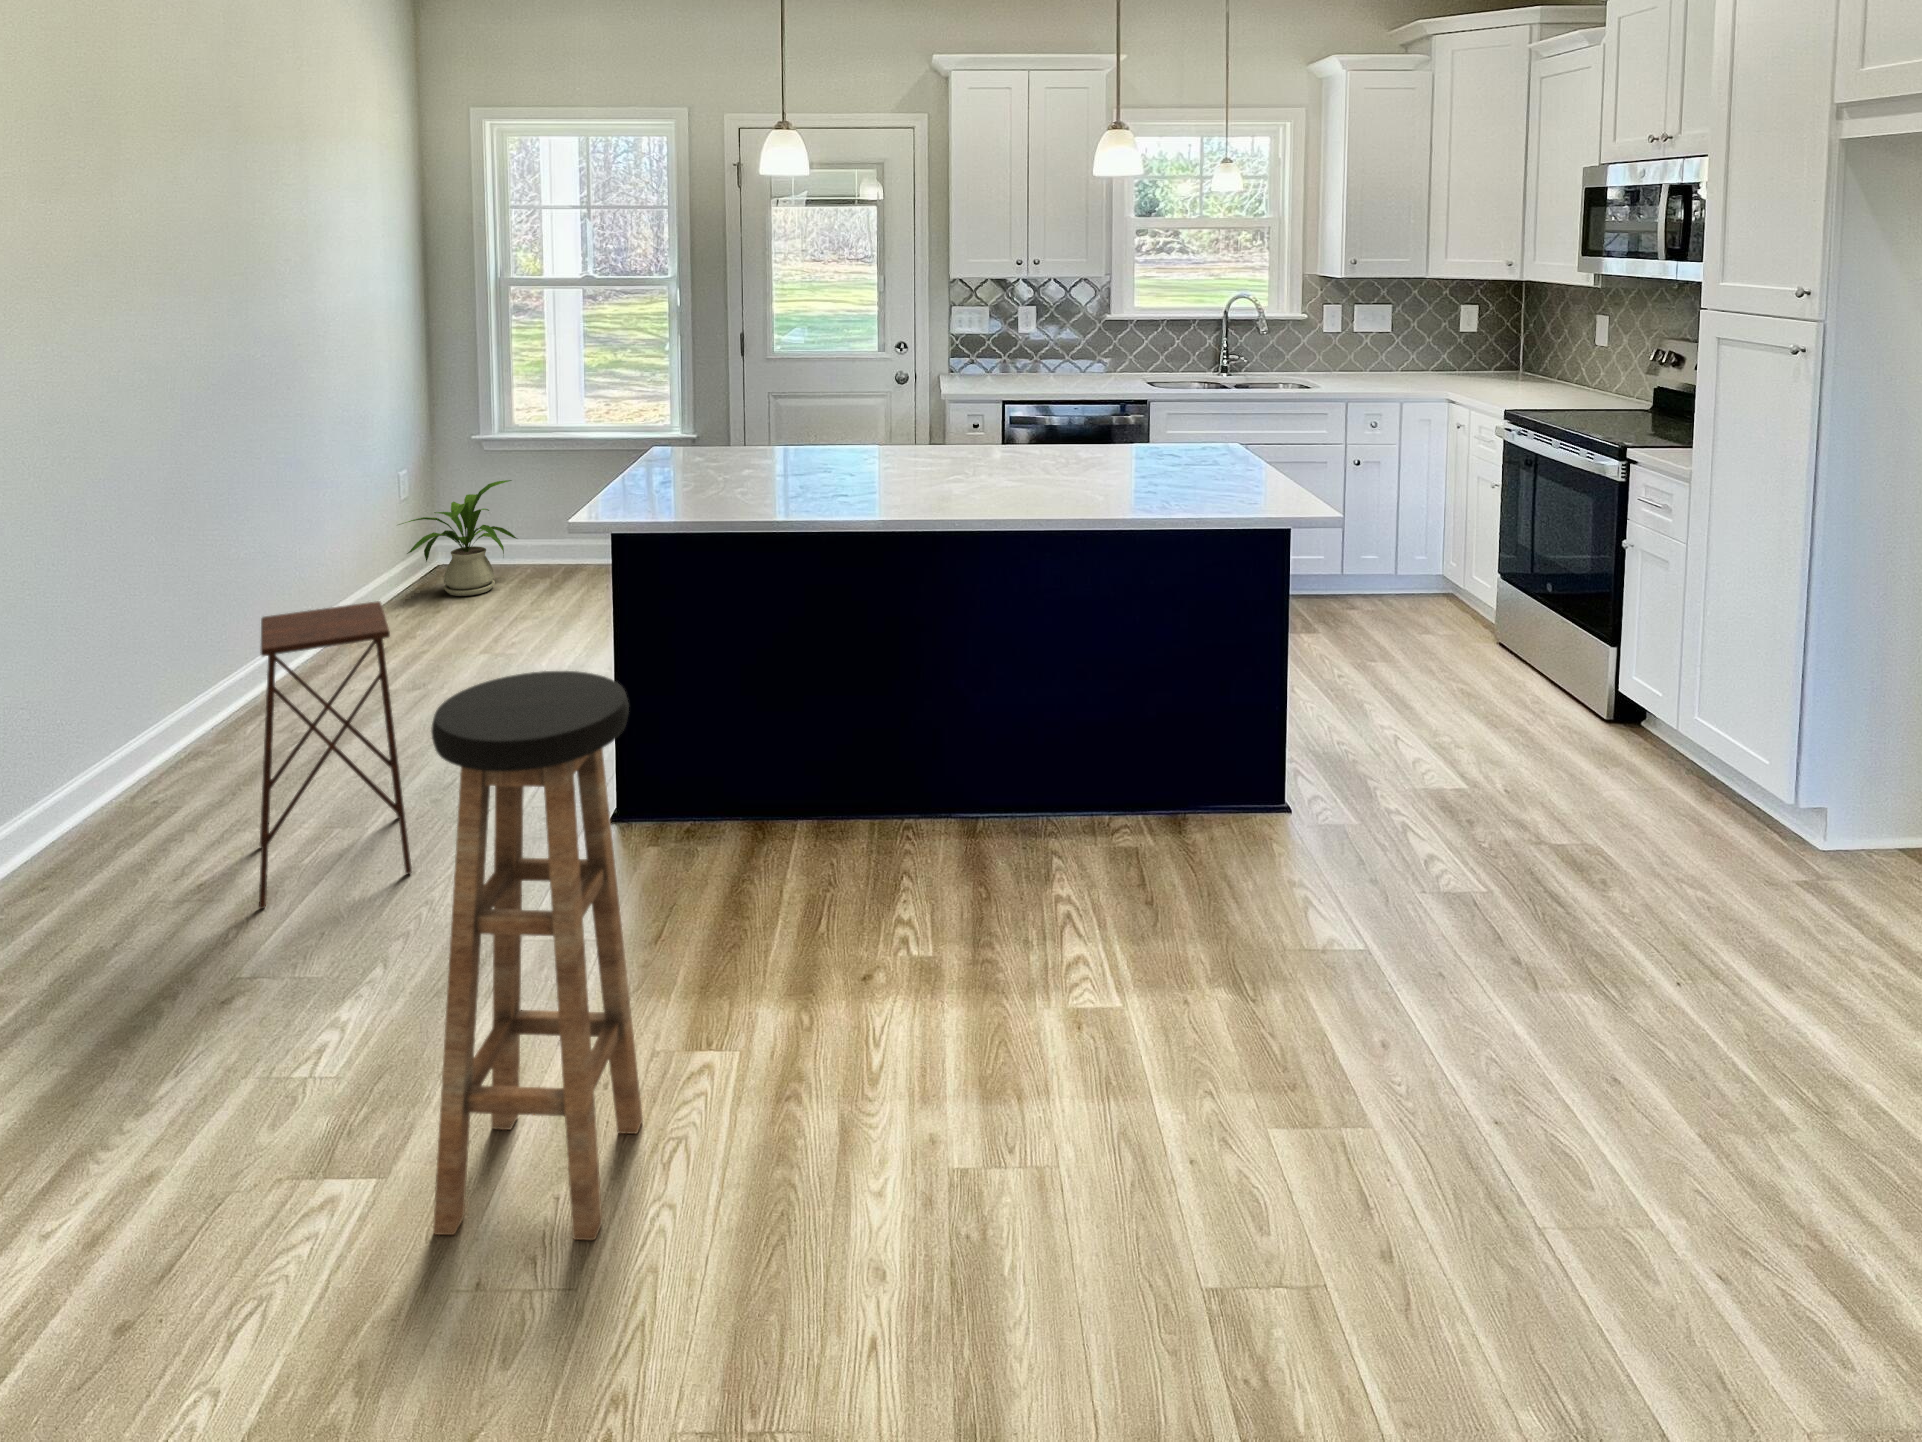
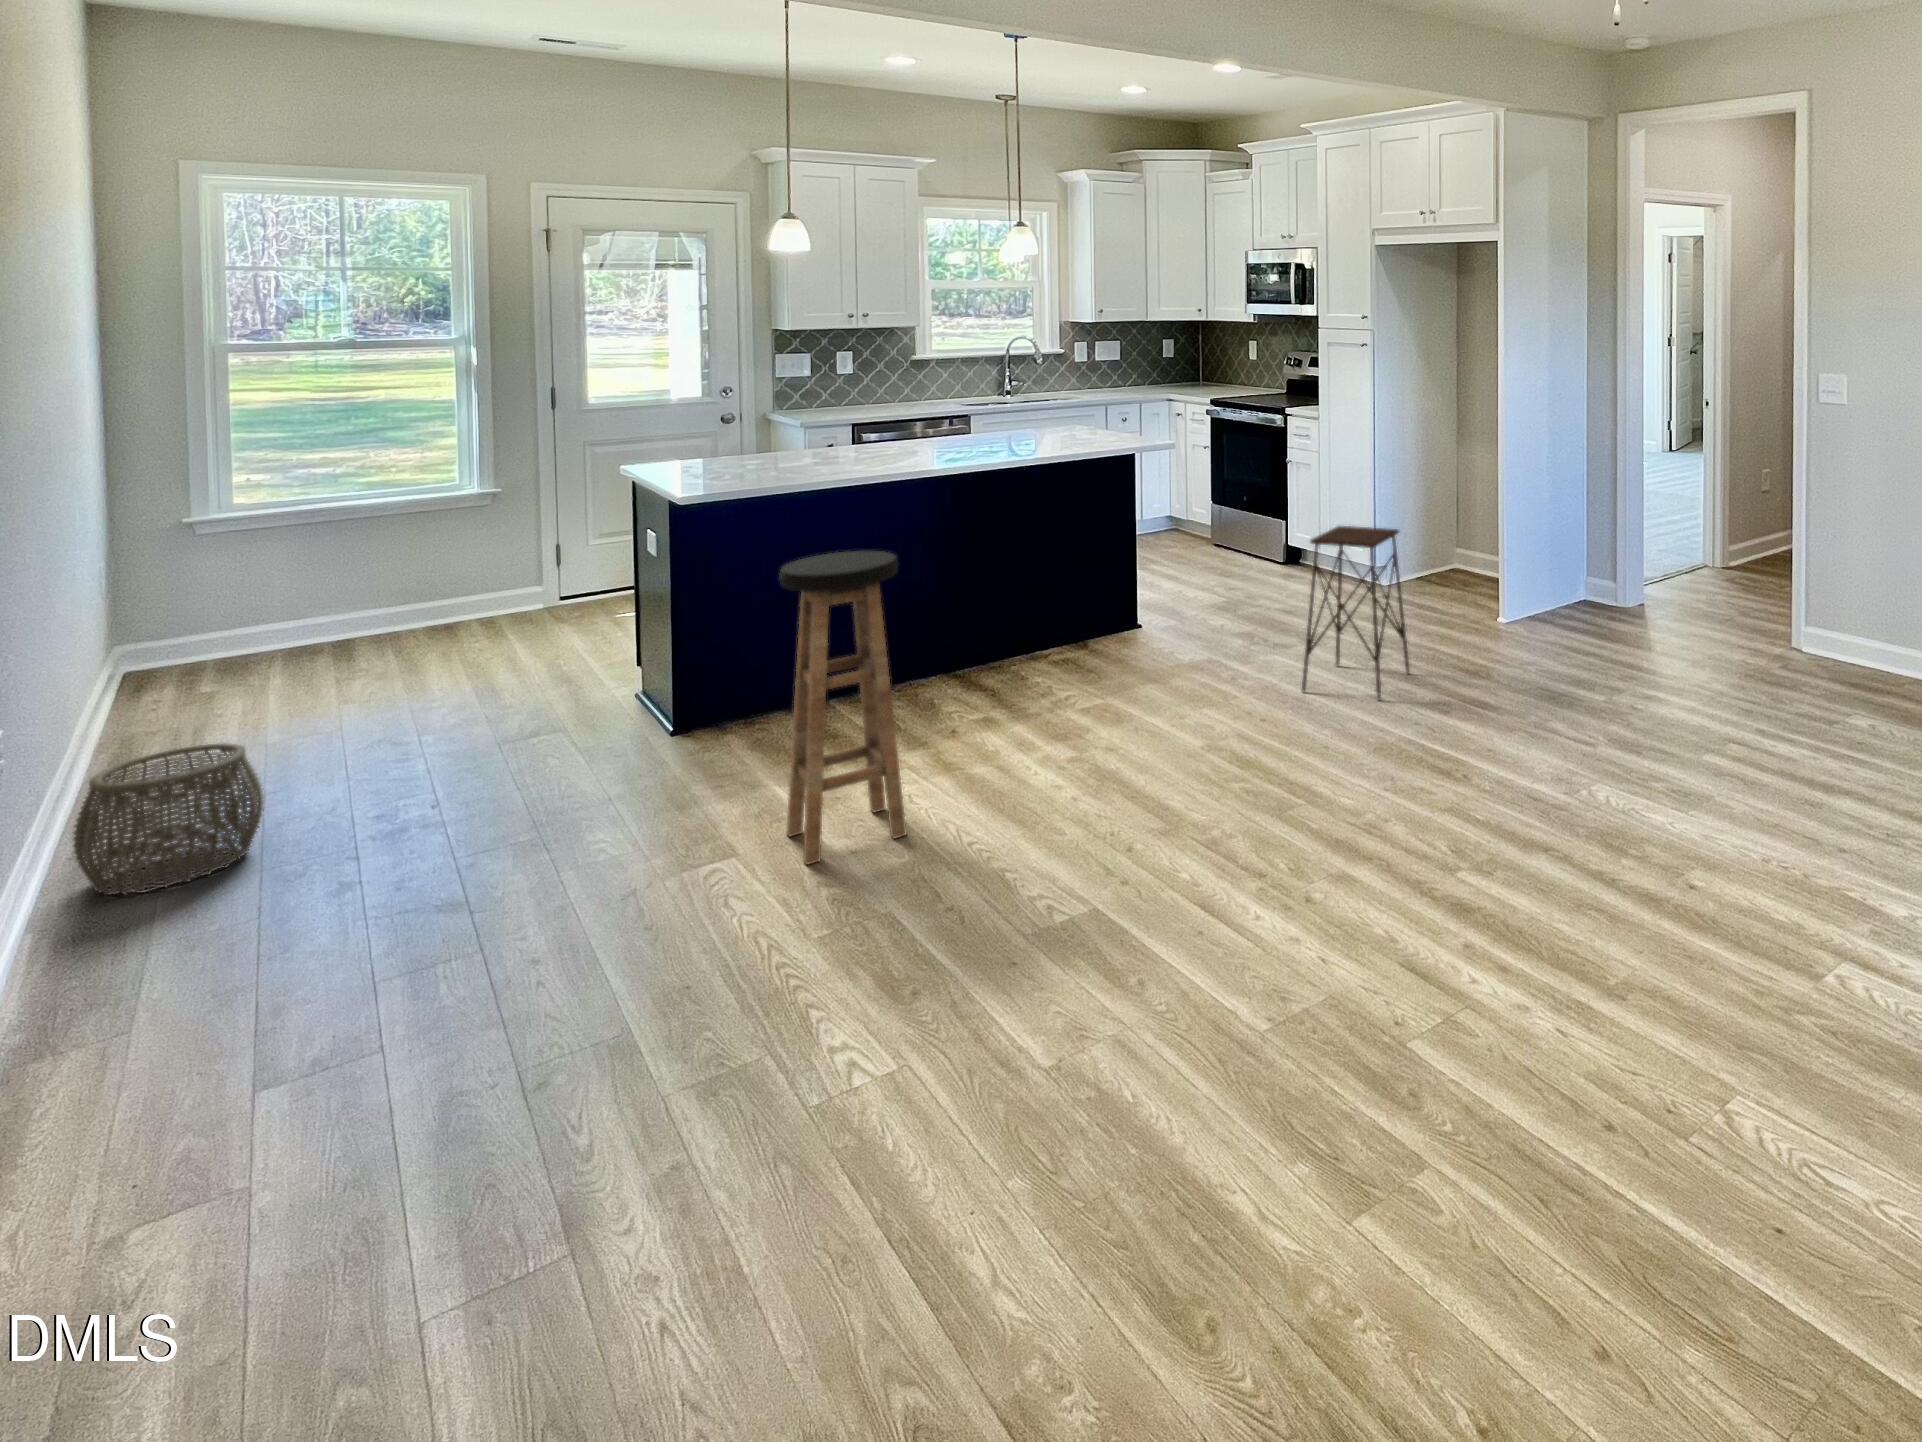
house plant: present [399,480,517,596] -> none [122,558,284,688]
side table: present [259,601,412,909] -> present [1302,526,1410,700]
woven basket: none [55,707,222,868] -> present [73,743,264,895]

